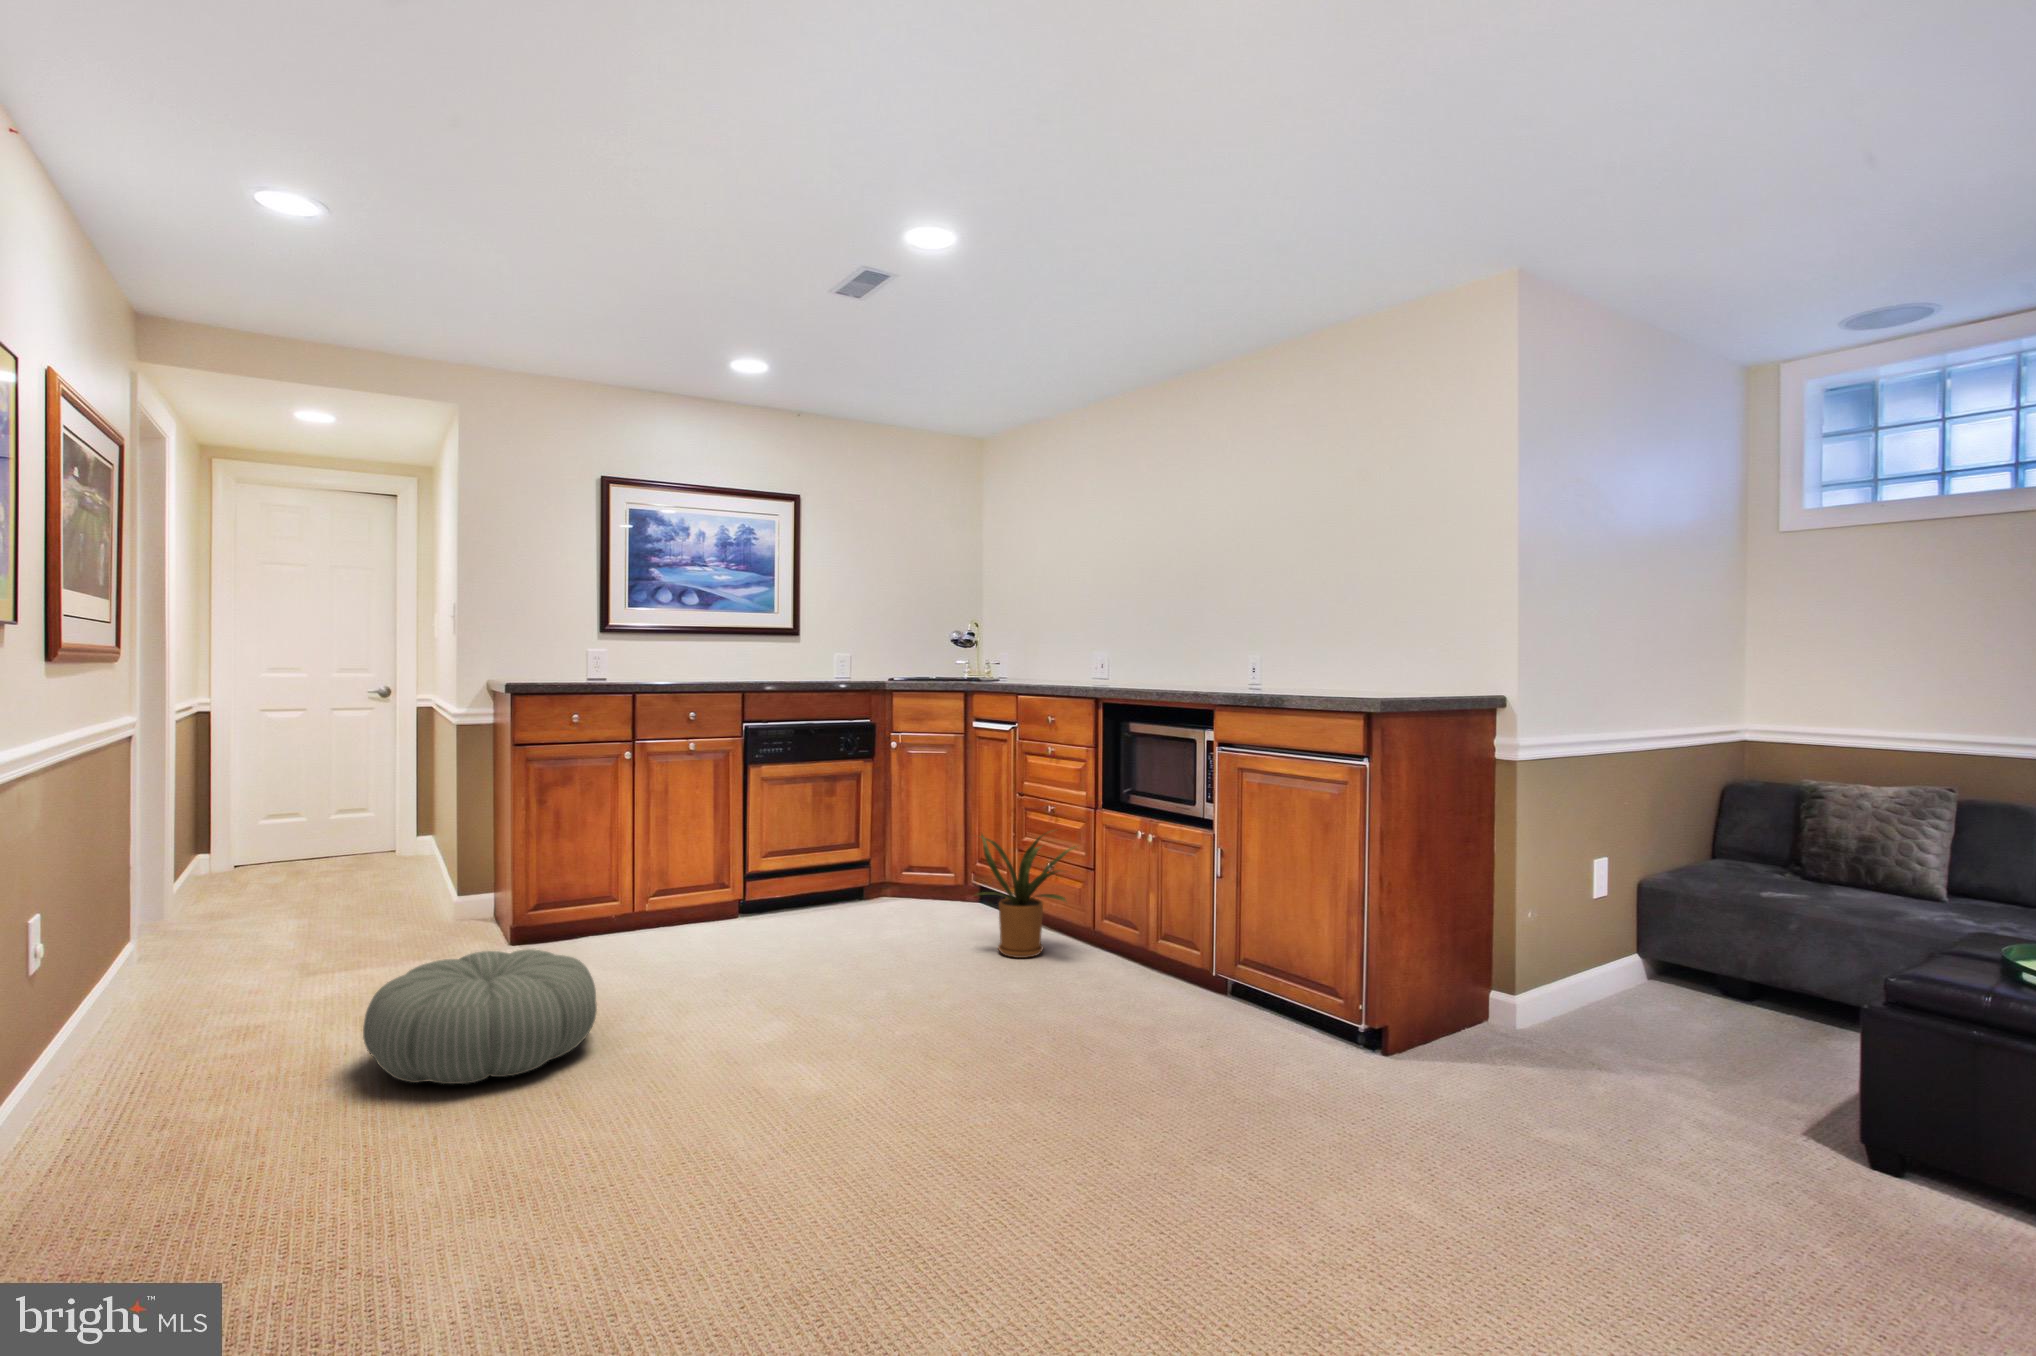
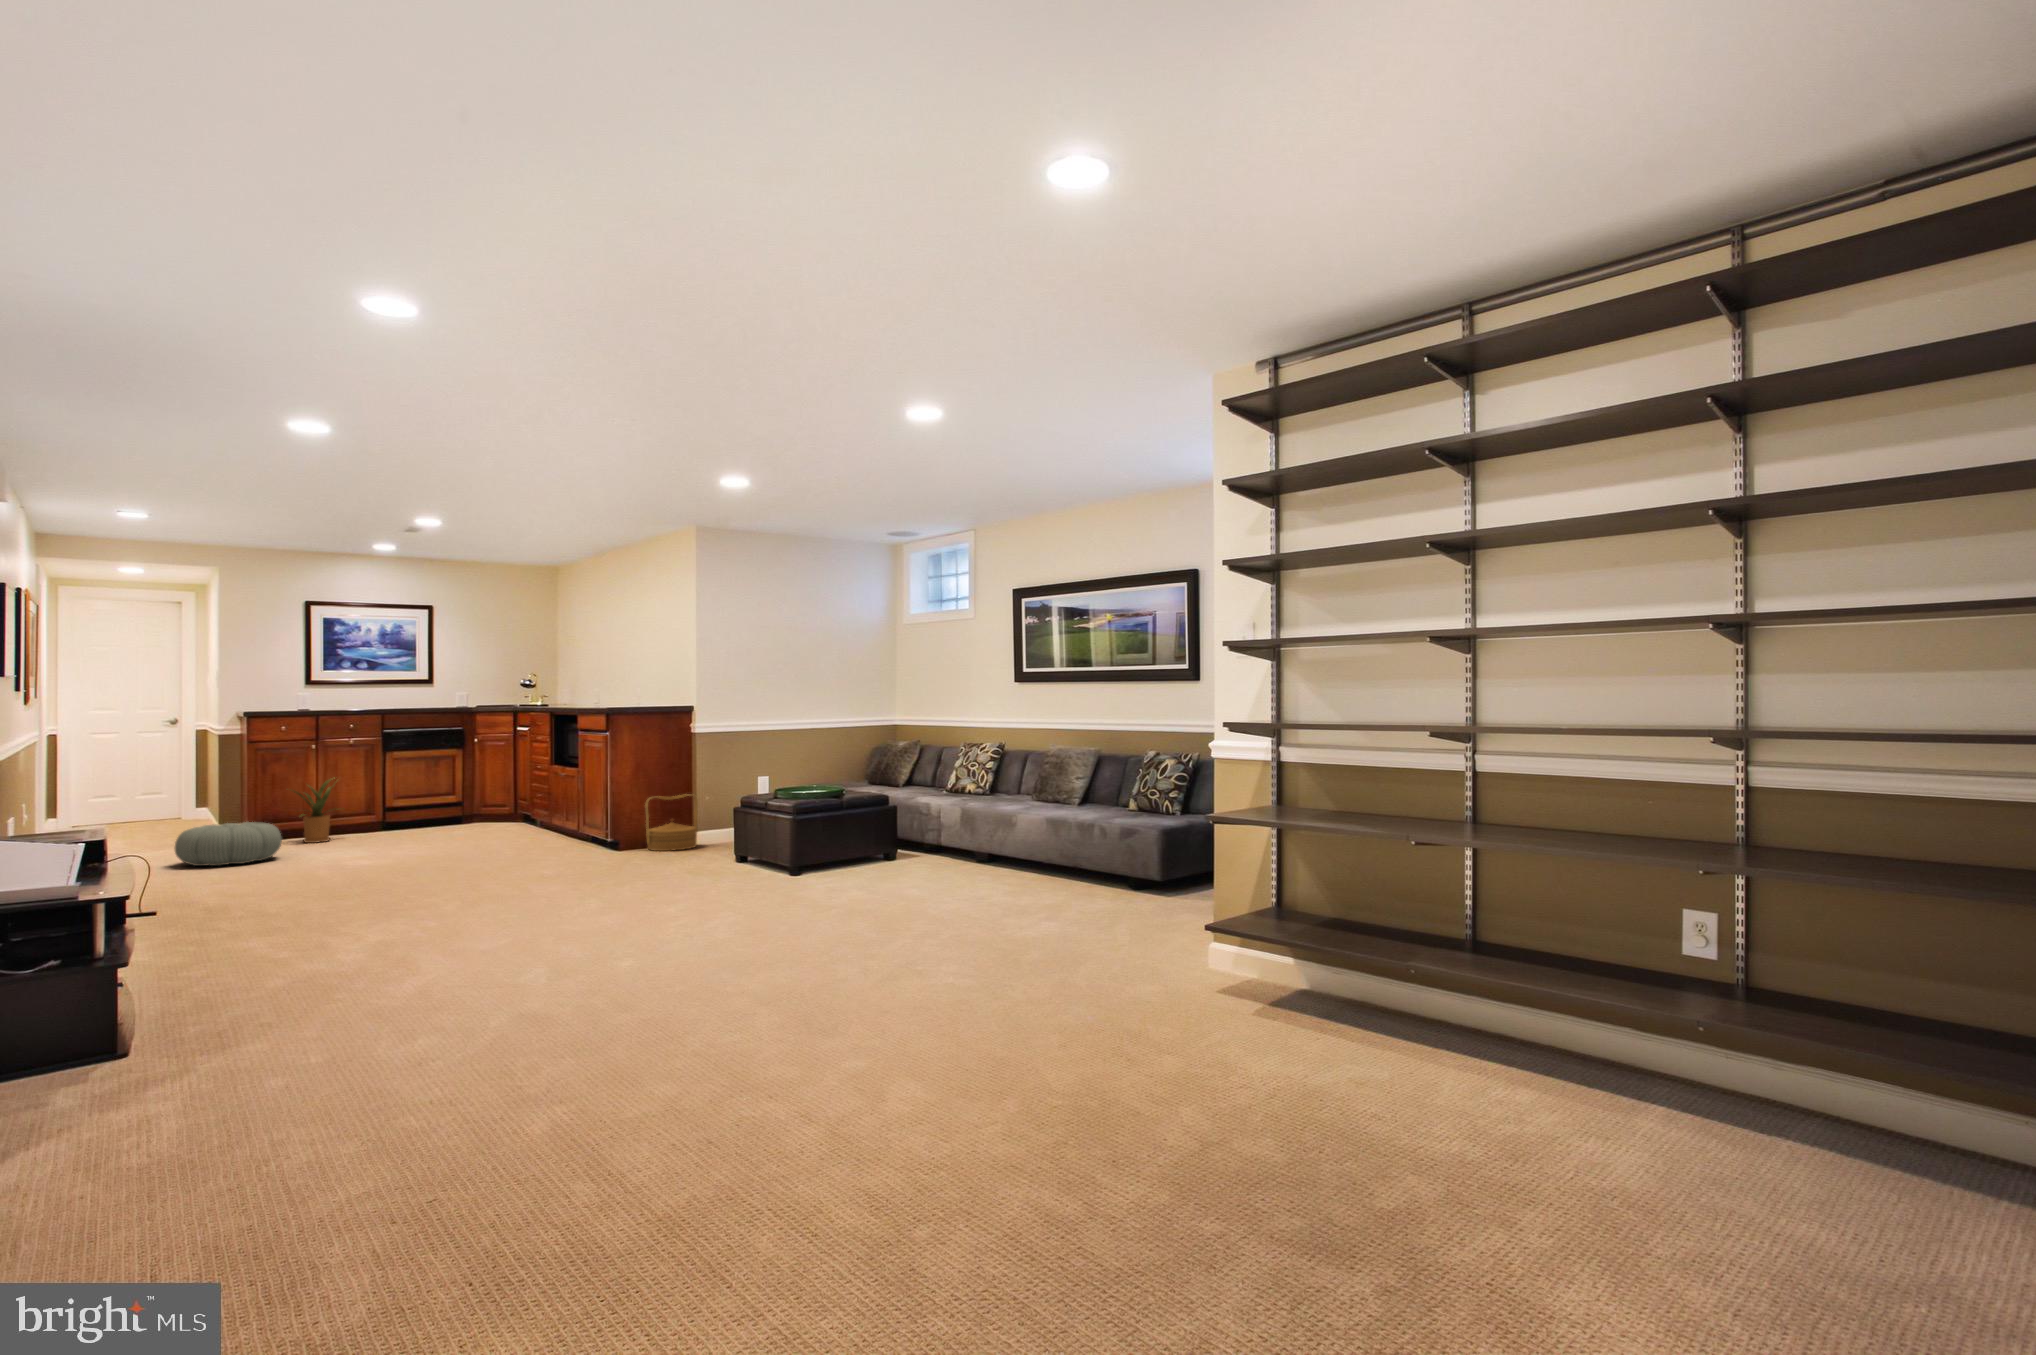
house plant: present [977,834,1074,958] -> present [294,779,337,843]
woven basket: none [1442,921,1580,1085] -> present [645,794,697,851]

